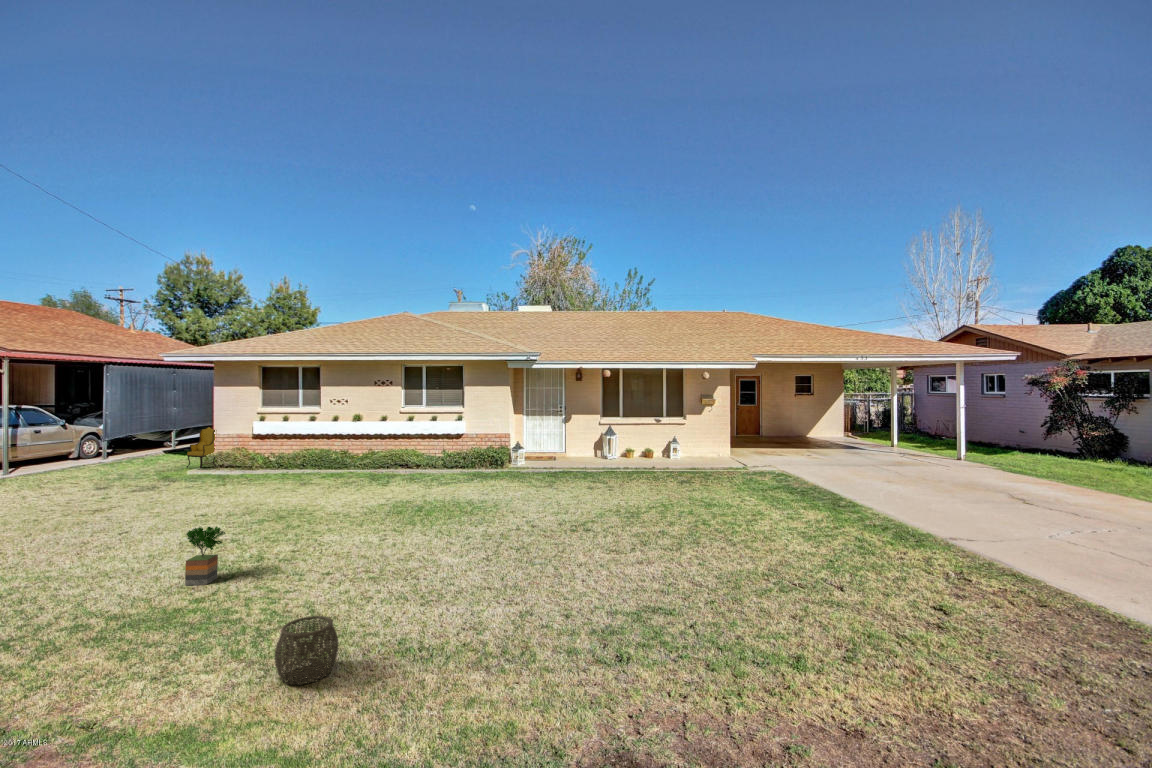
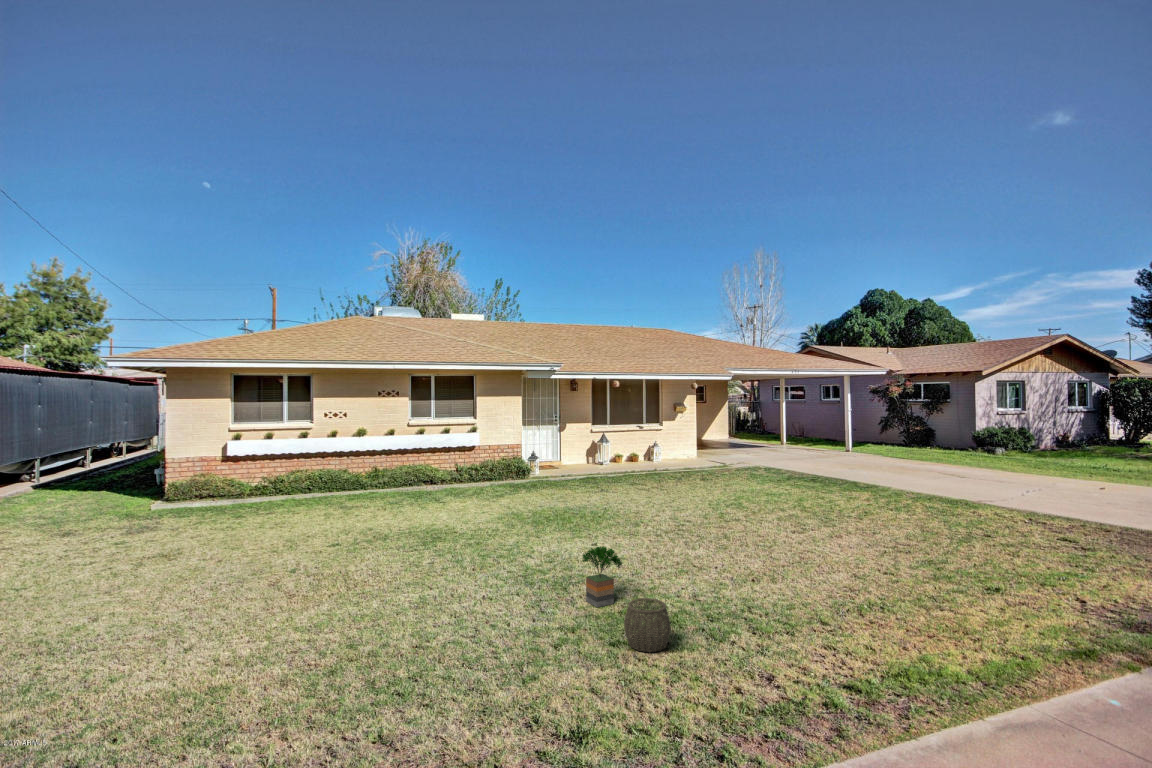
armchair: present [187,427,216,469] -> none [134,450,174,504]
woven basket: present [274,616,339,685] -> present [624,598,671,652]

